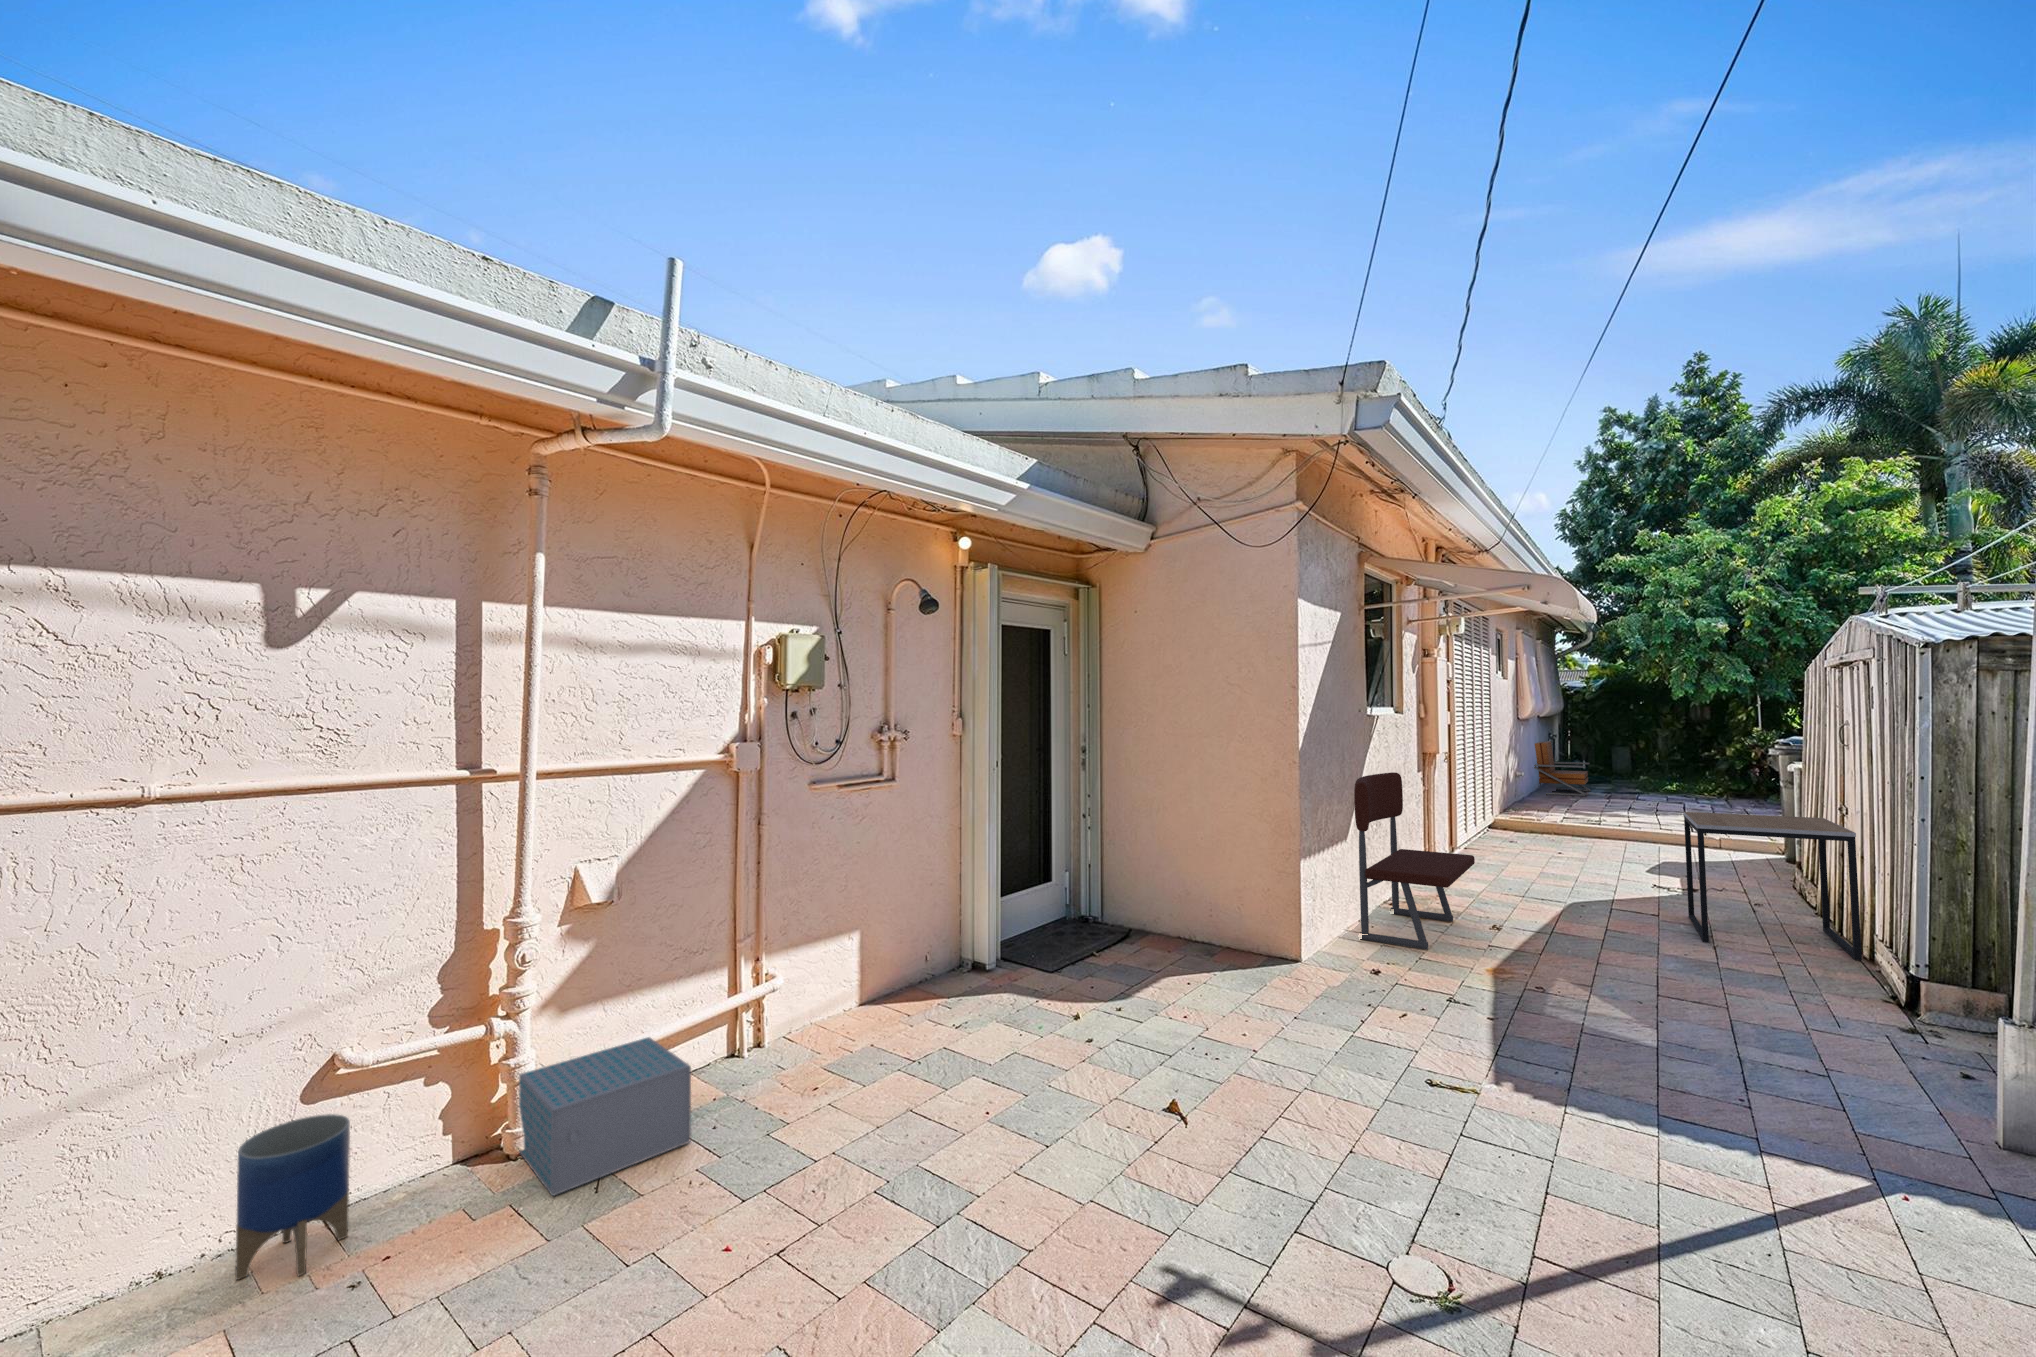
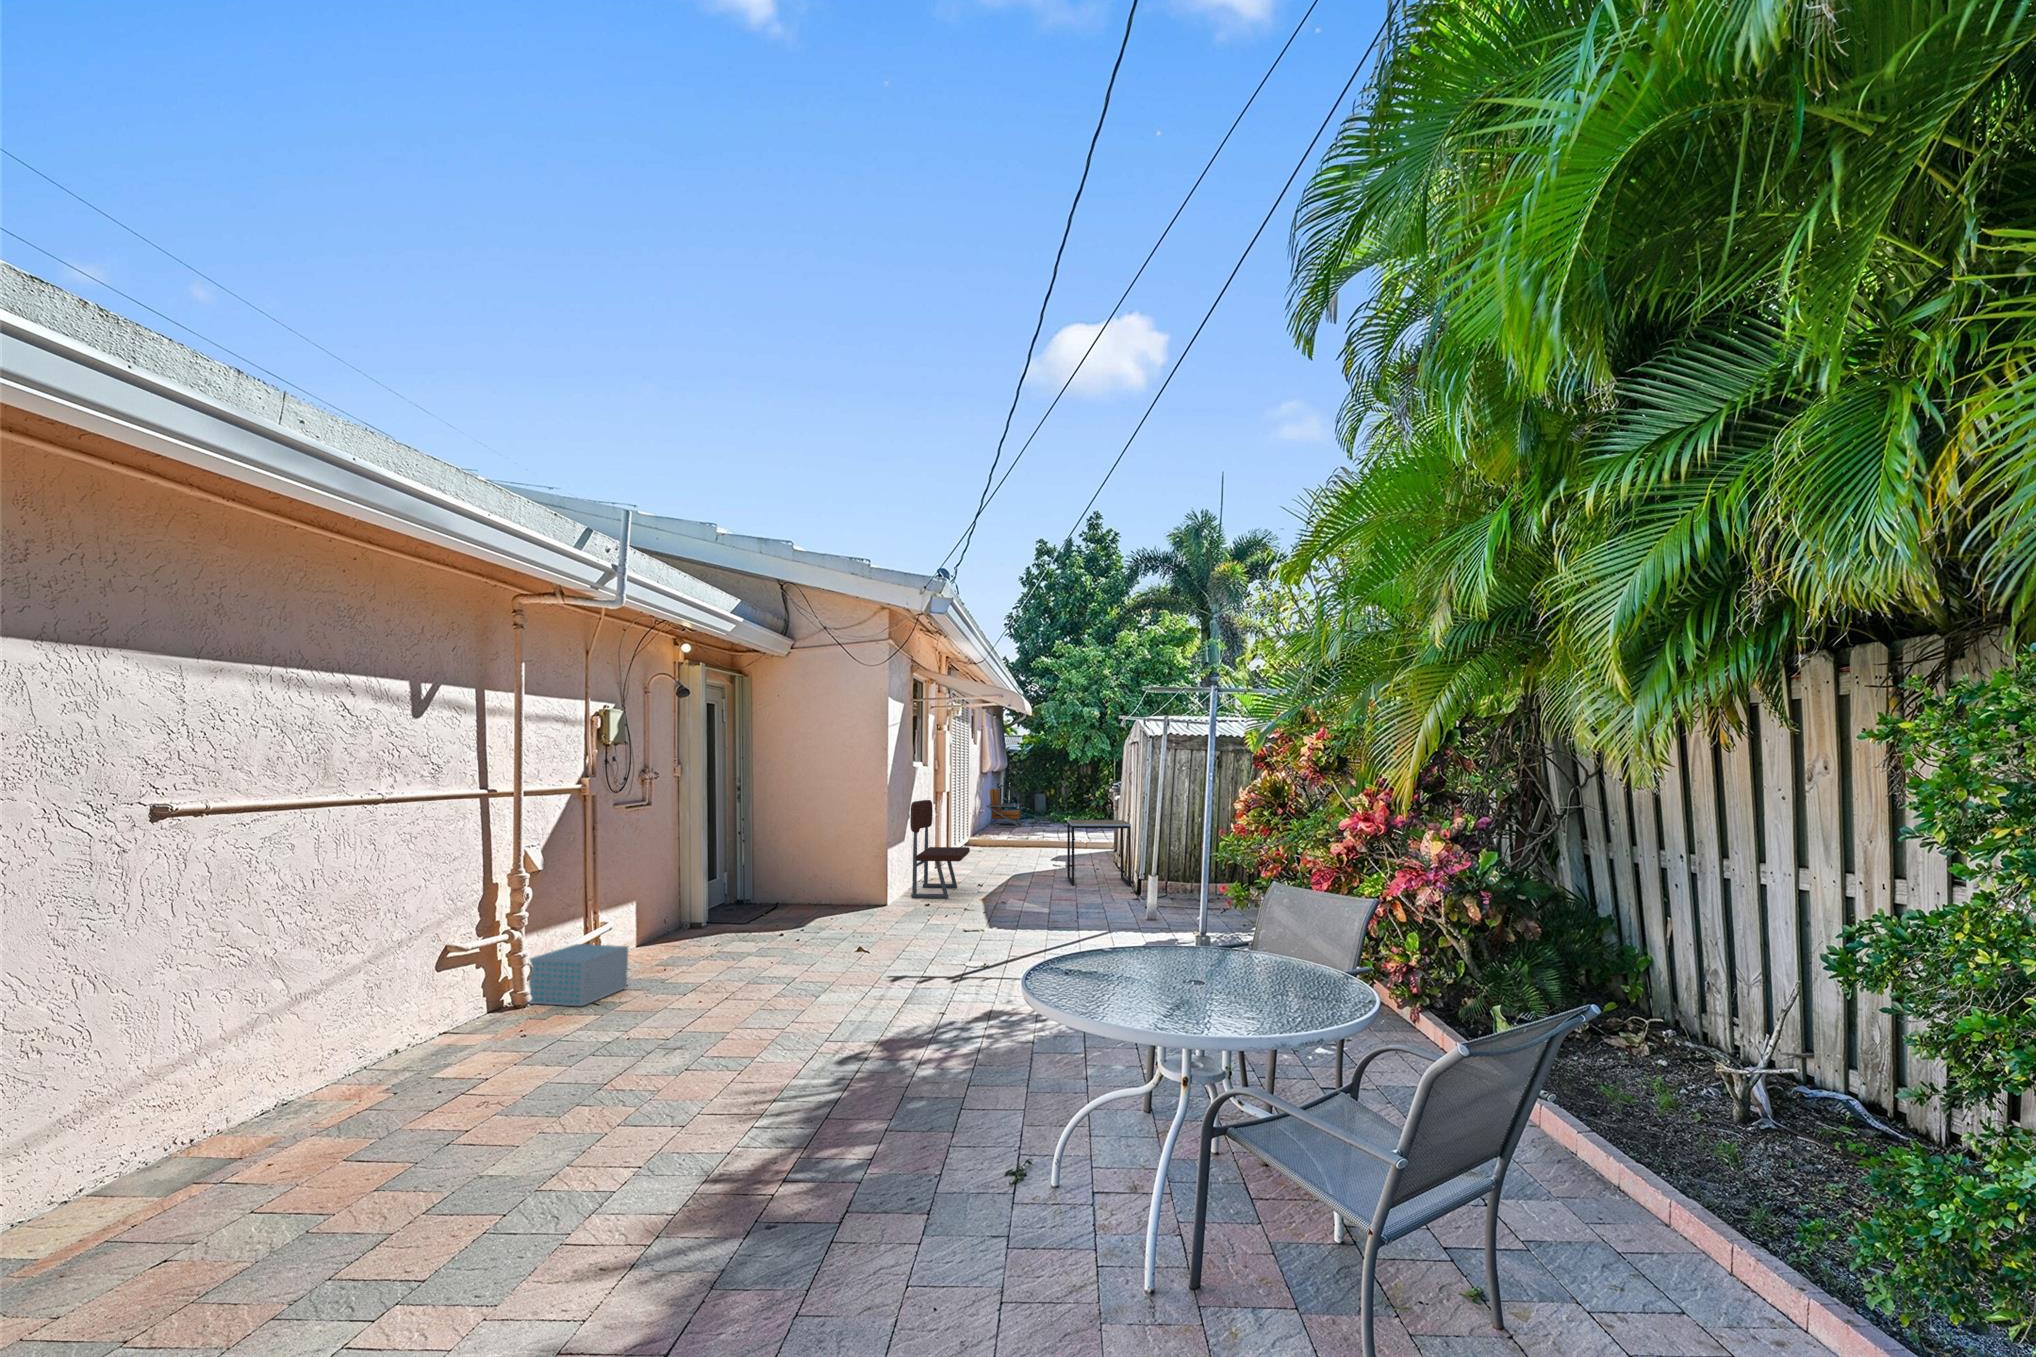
planter: present [235,1114,350,1280] -> none [448,966,502,1042]

